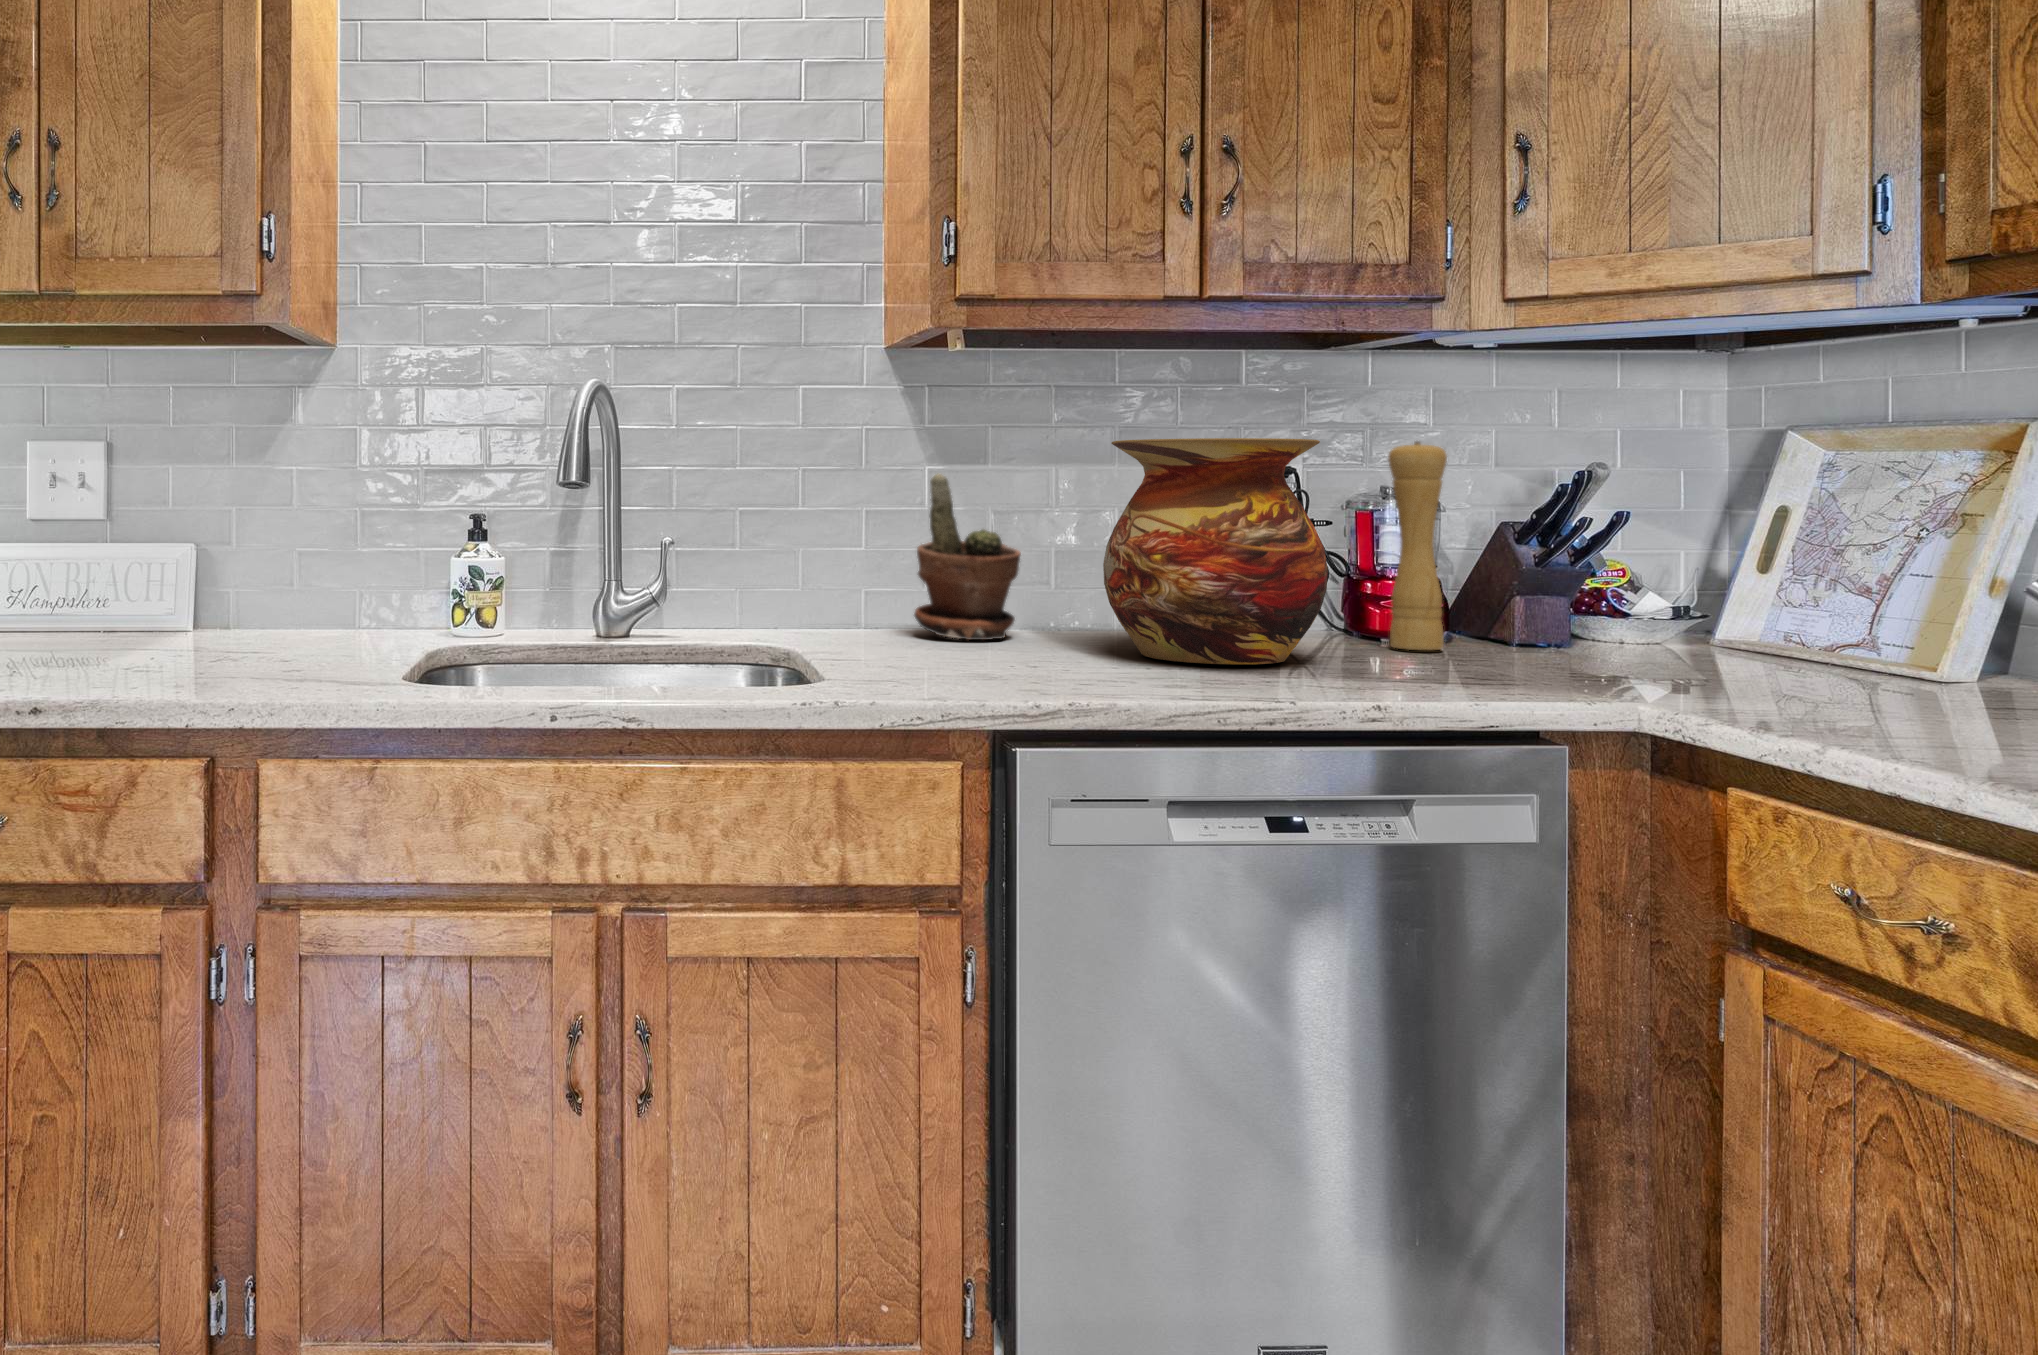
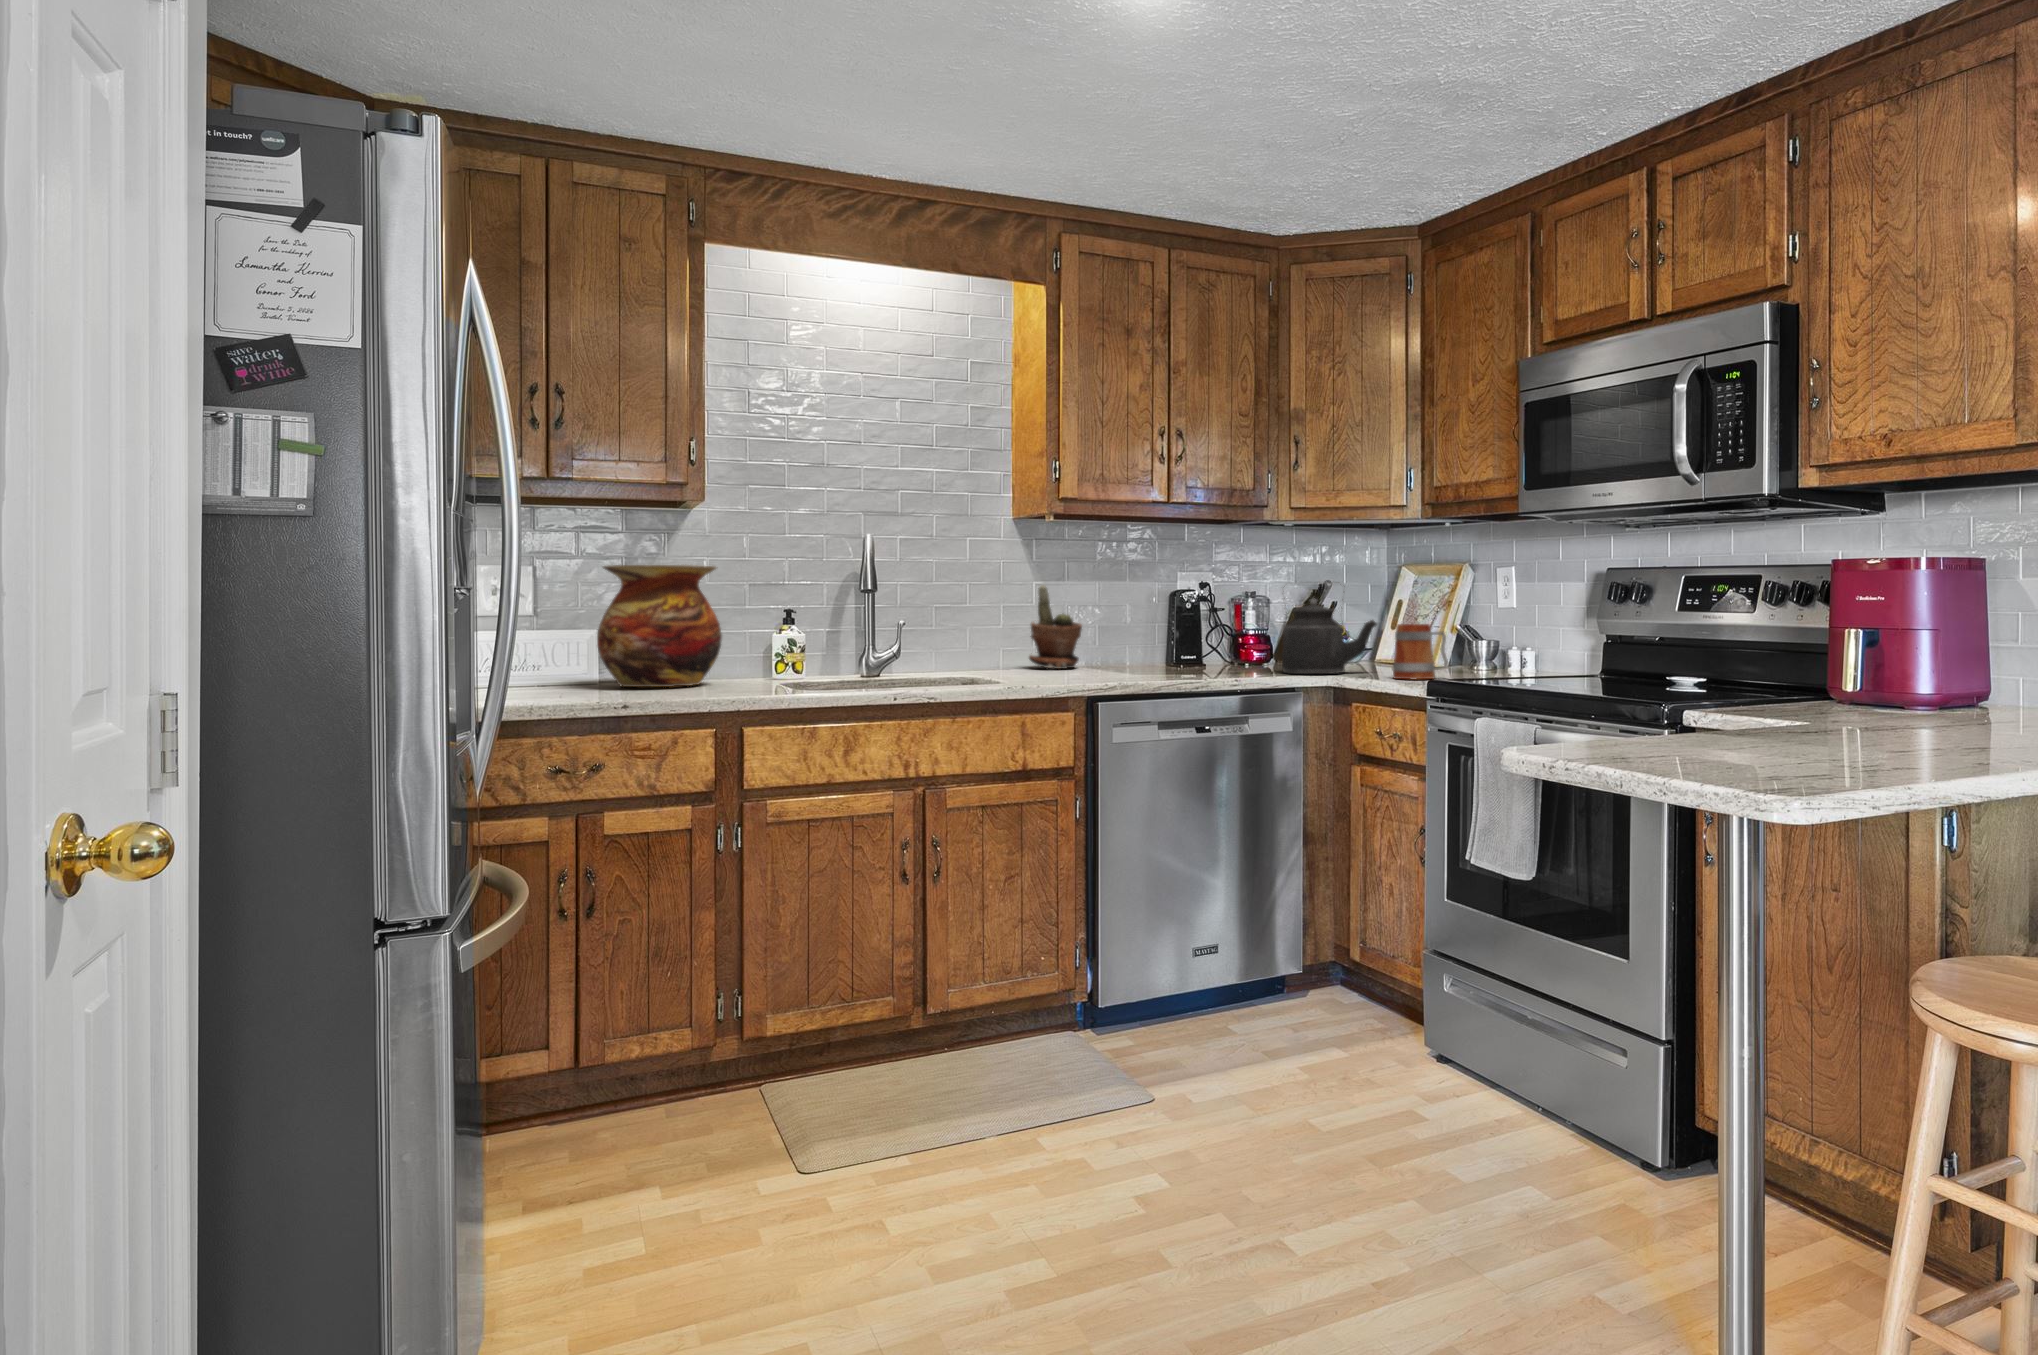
vase: present [1103,438,1328,664] -> present [597,565,722,687]
pepper mill: present [1388,441,1447,650] -> none [1246,570,1270,665]
kettle: none [1479,472,1755,696] -> present [1282,582,1377,674]
mug: none [1814,583,2009,740] -> present [1393,624,1448,679]

